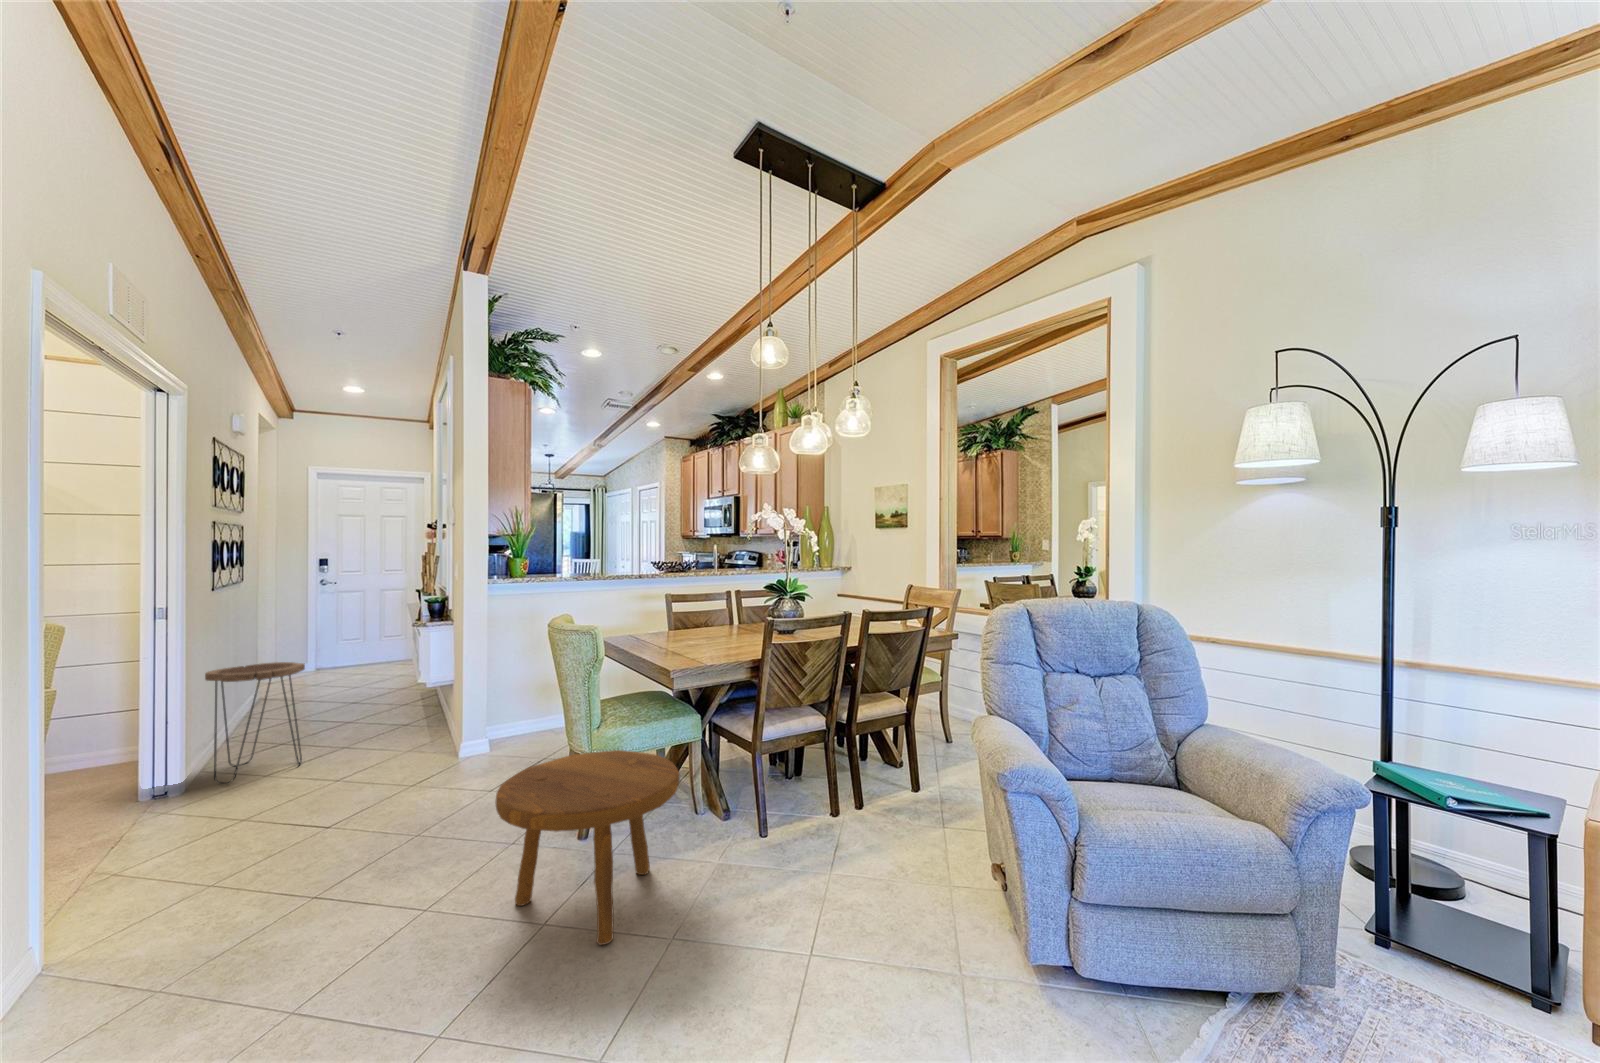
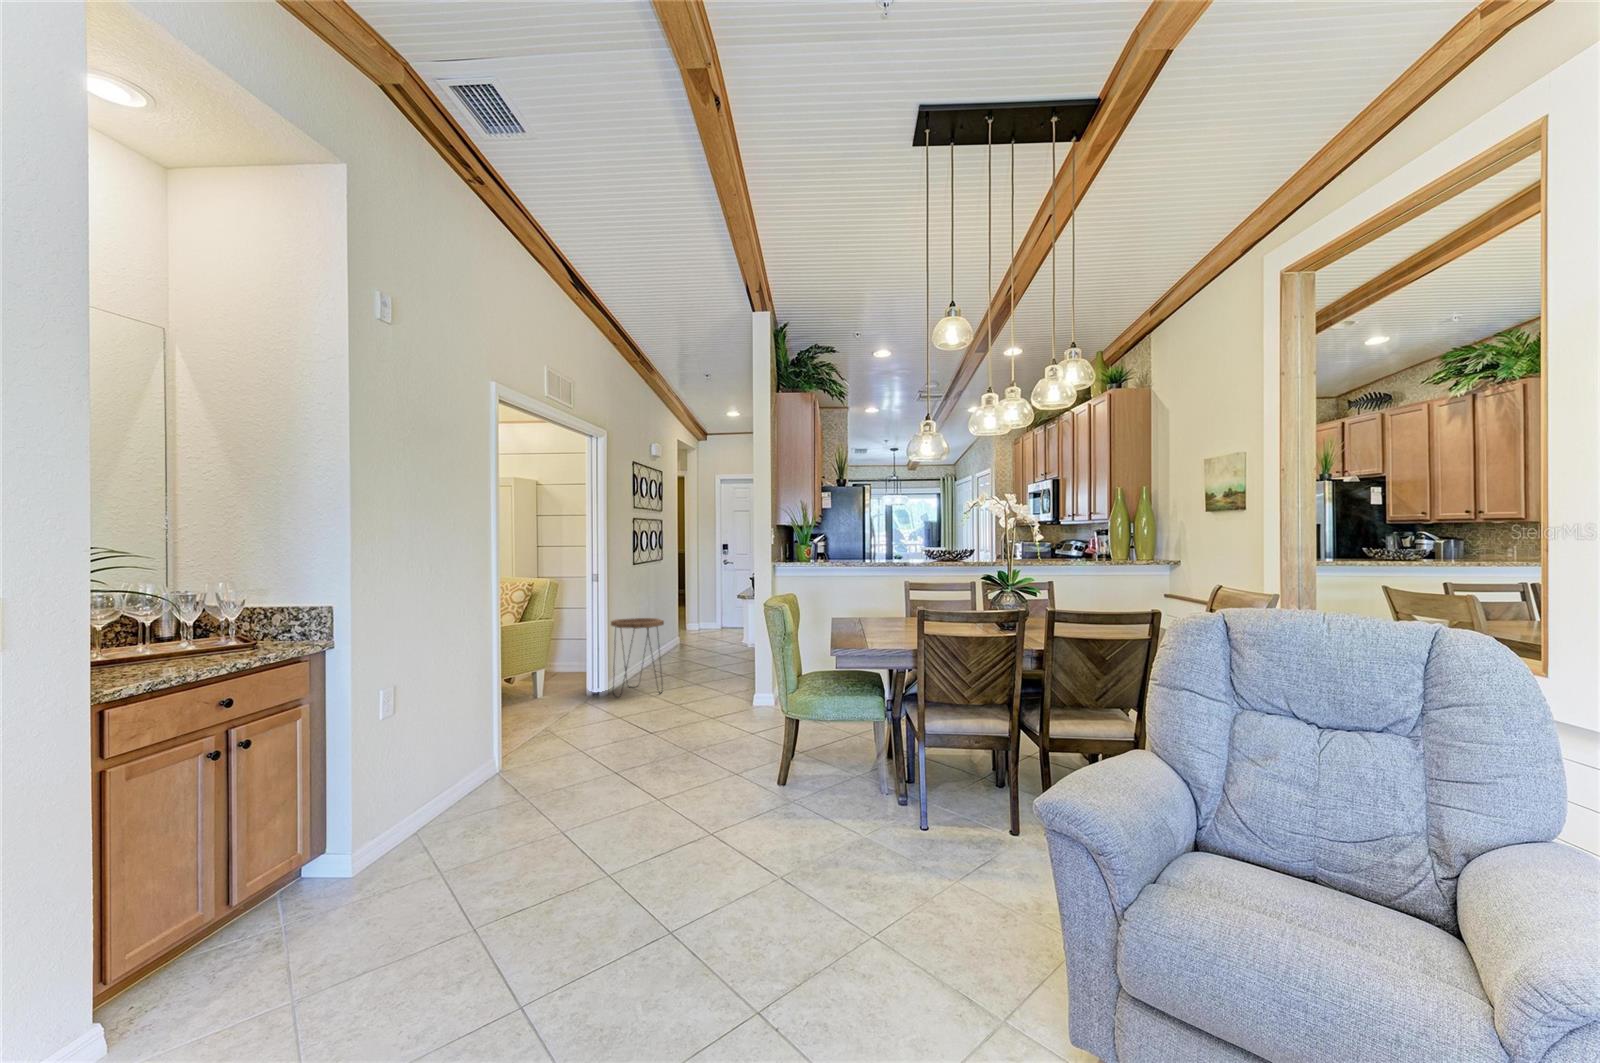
footstool: present [495,750,680,945] -> none [667,711,816,868]

